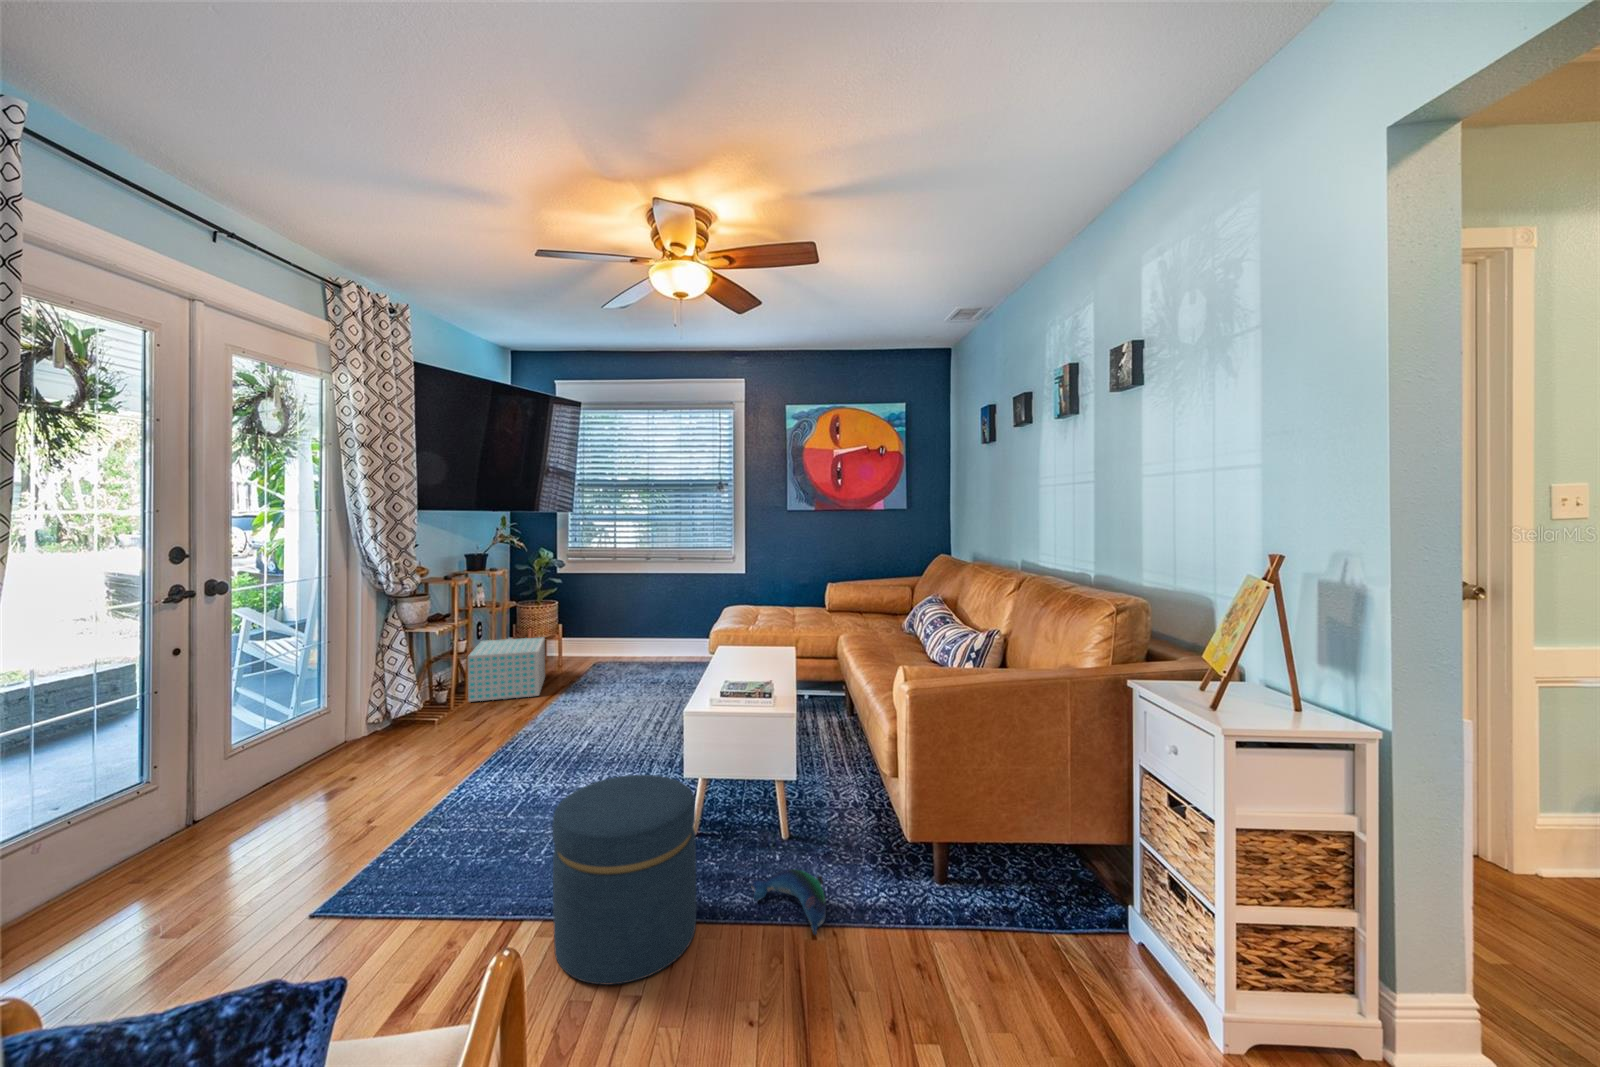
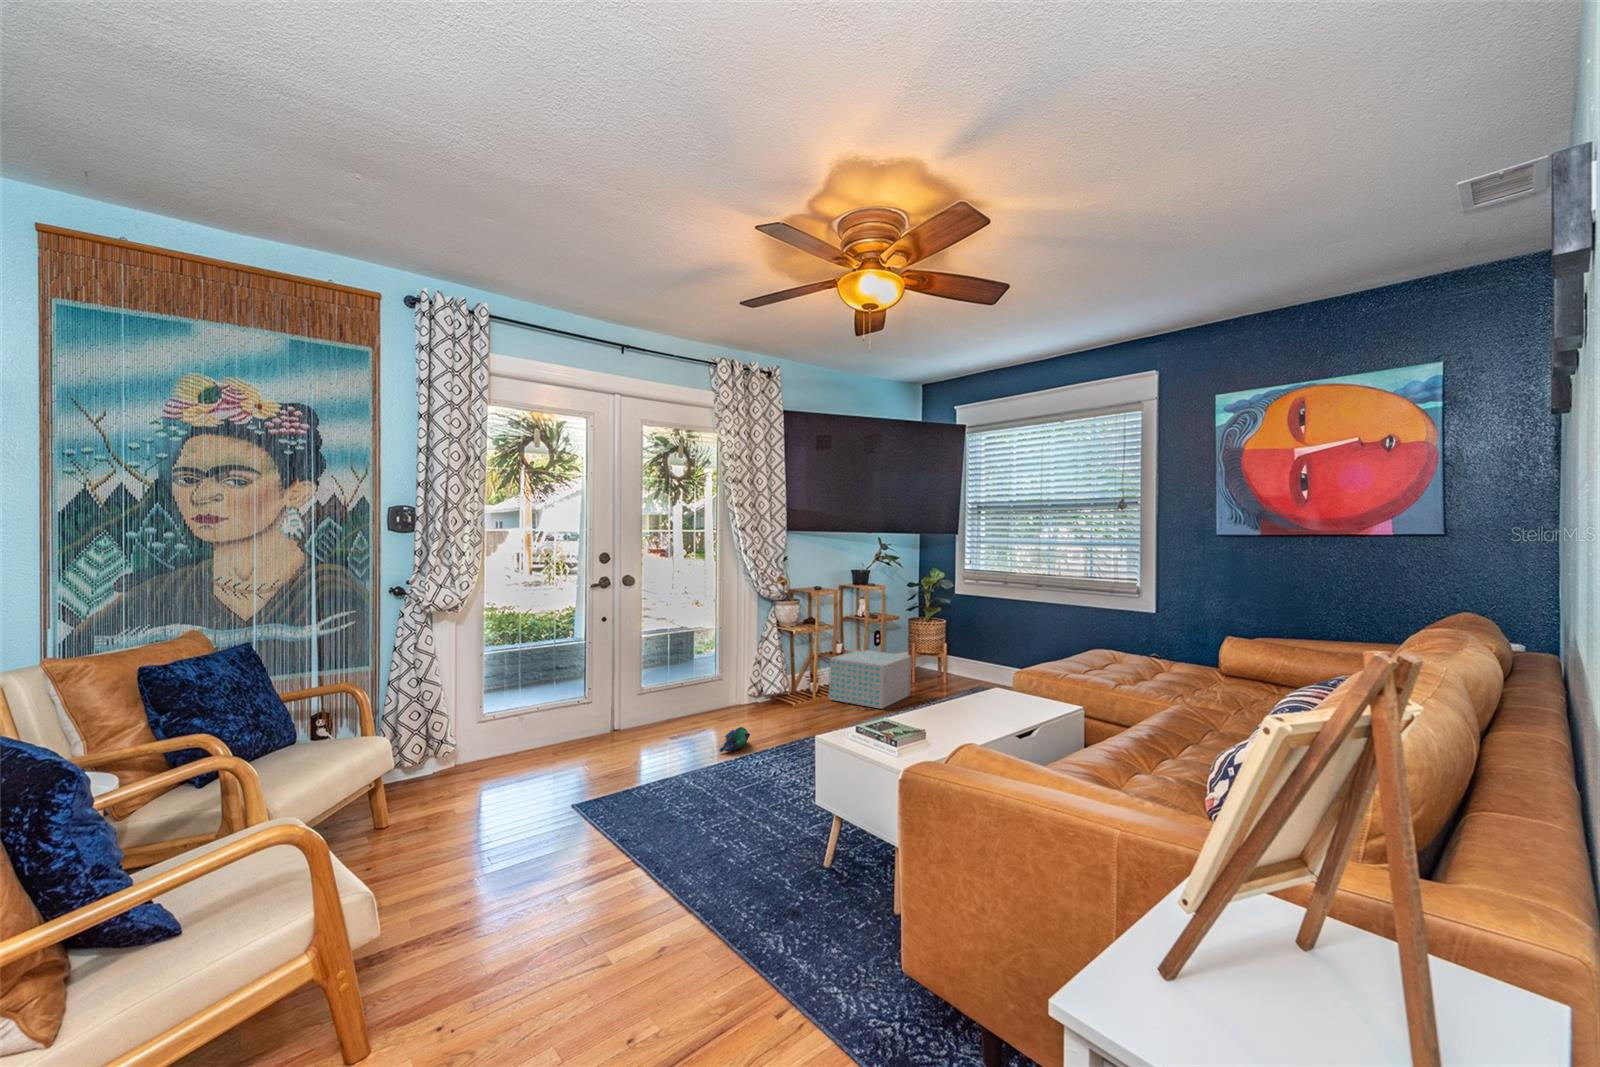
ottoman: present [553,775,696,985] -> none [607,762,741,950]
plush toy: present [752,869,826,935] -> present [719,727,750,752]

